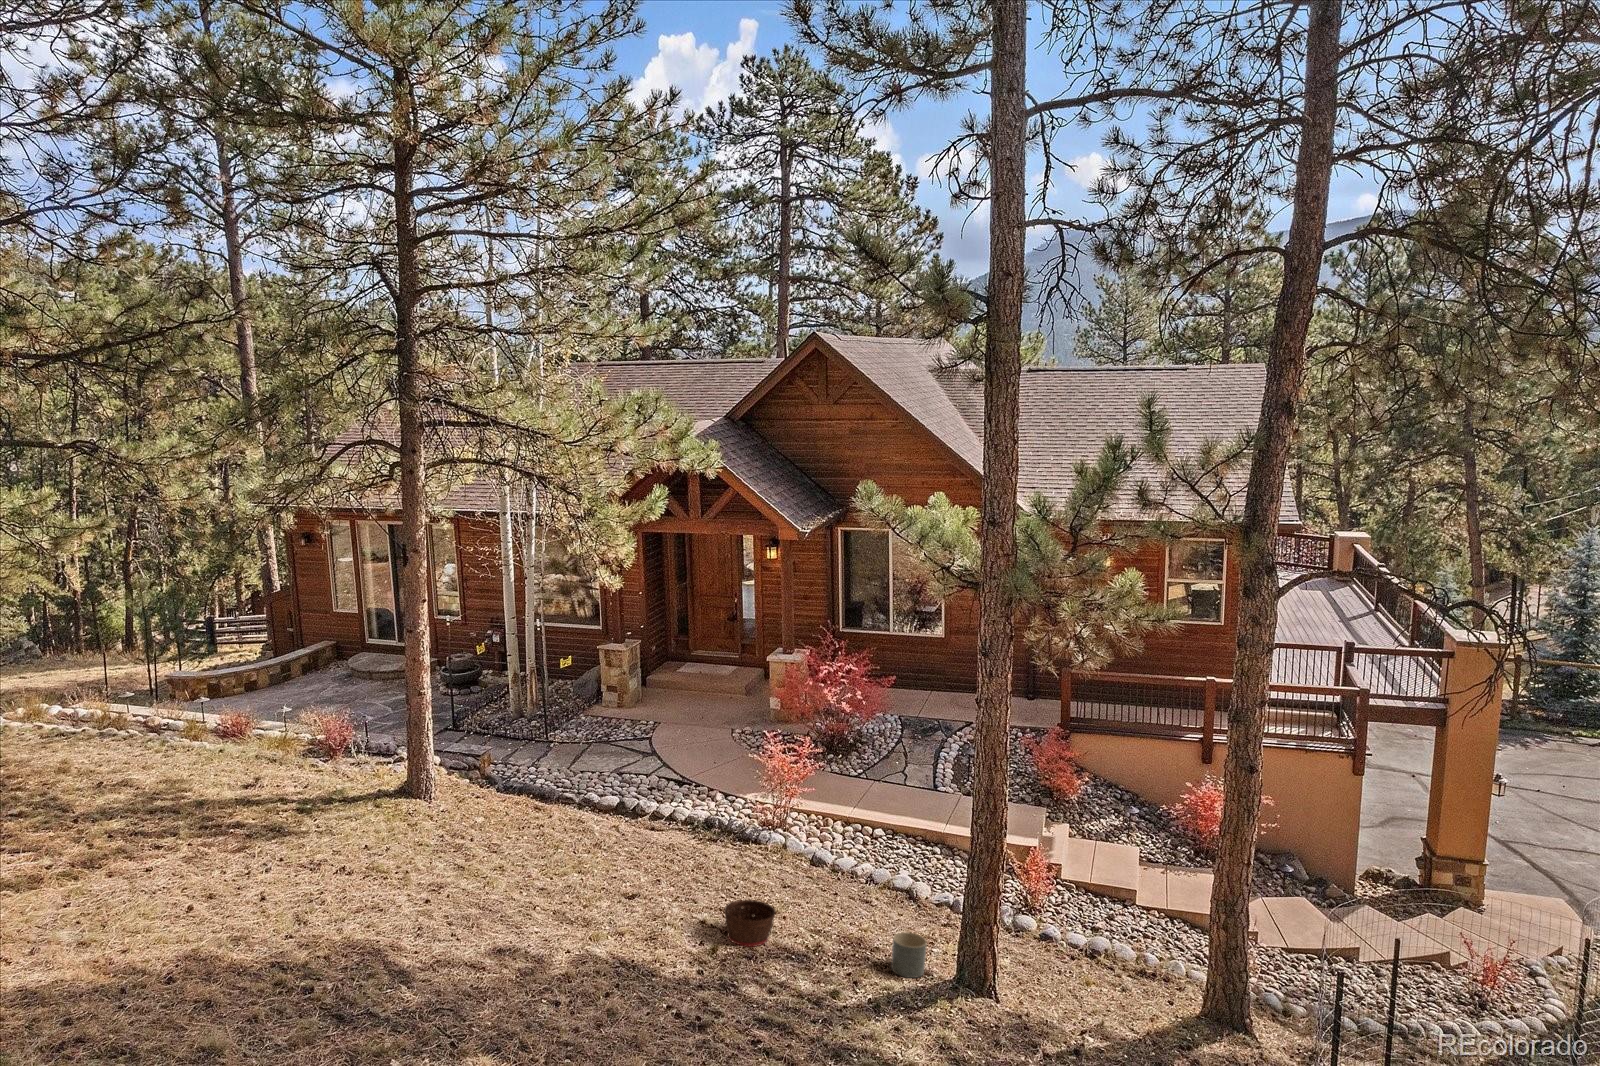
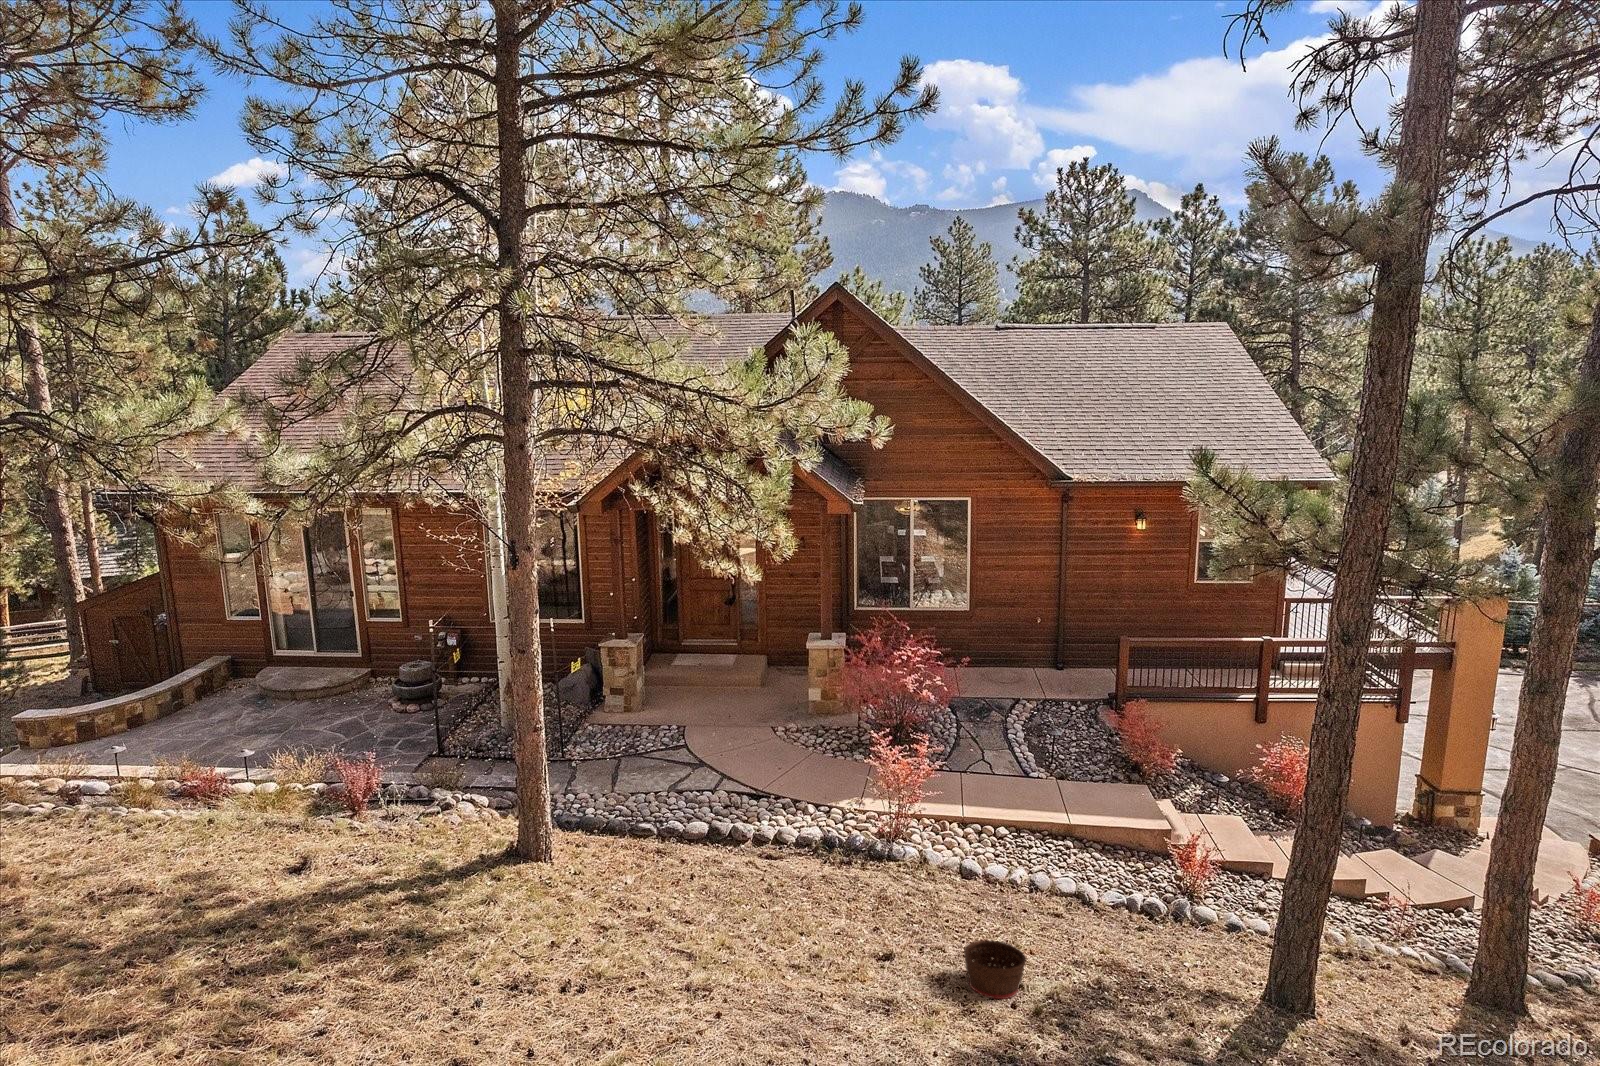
planter: present [891,932,927,978] -> none [1160,956,1202,1009]

